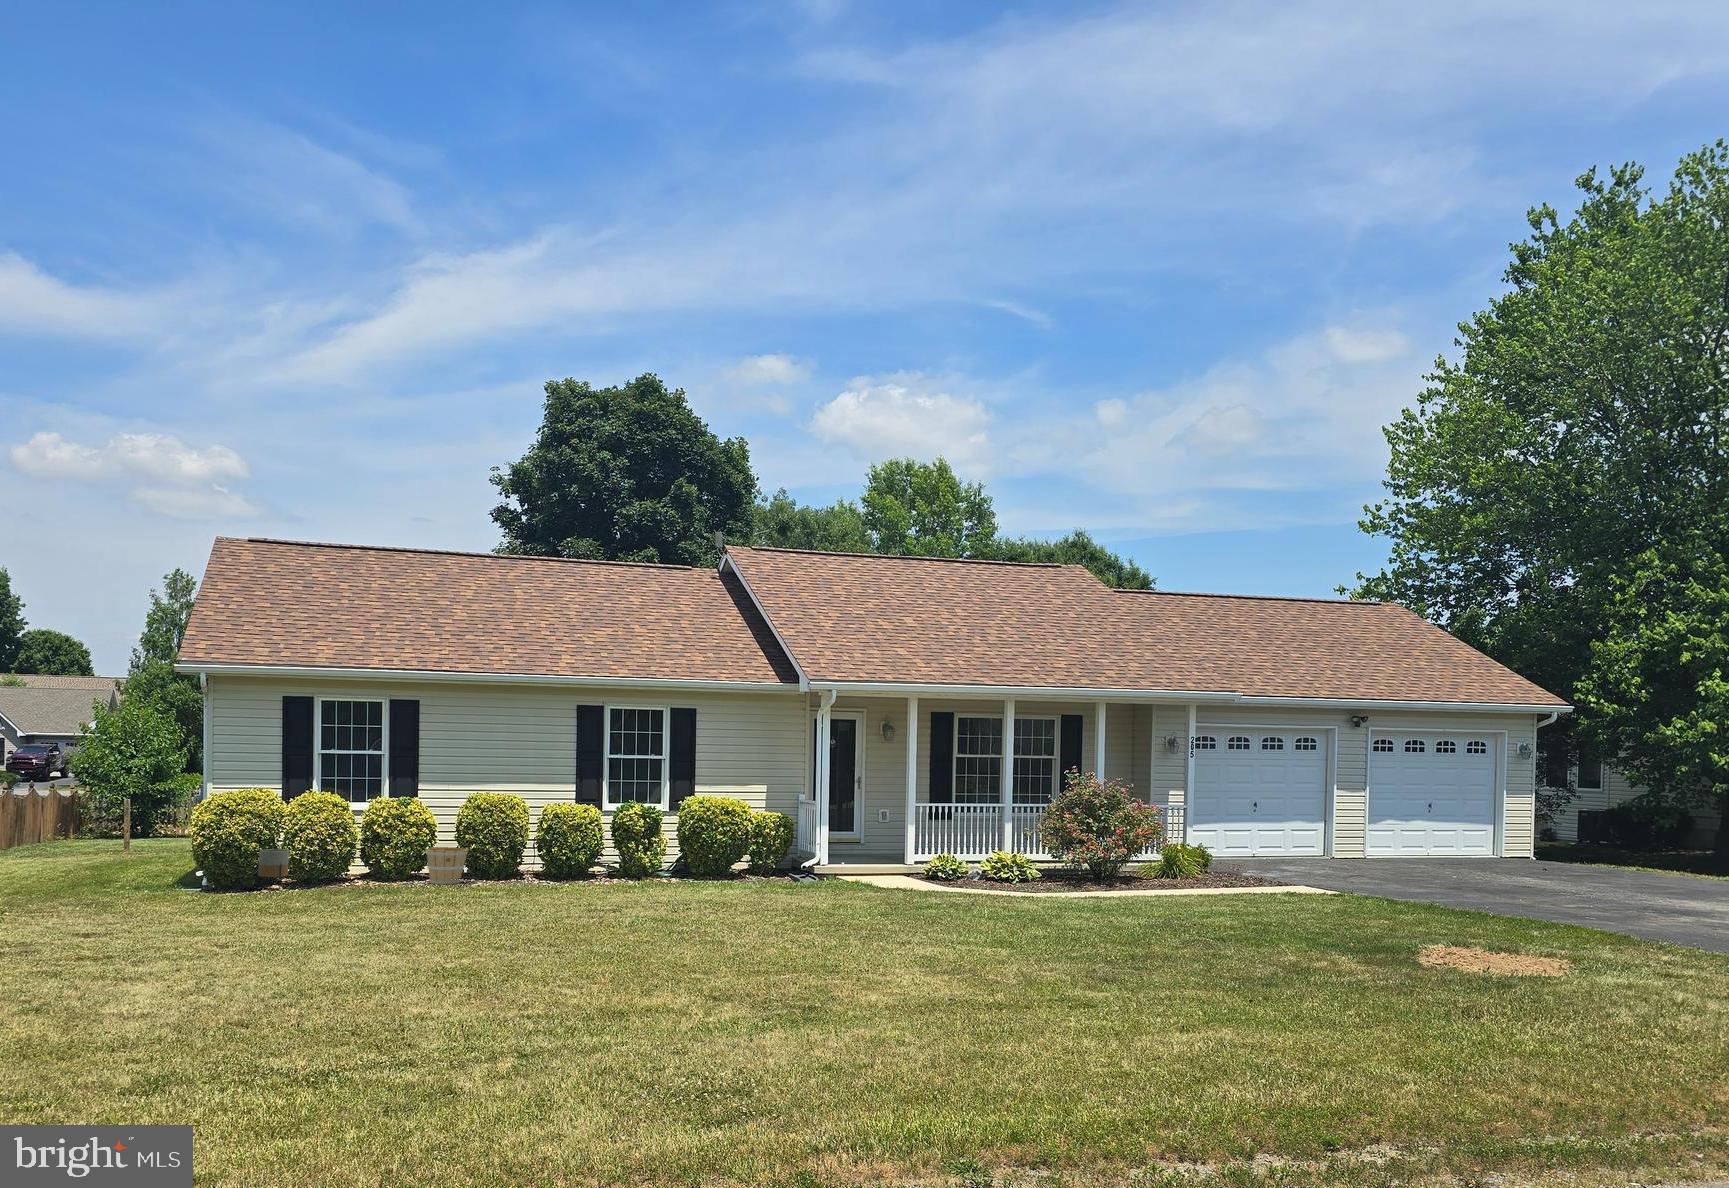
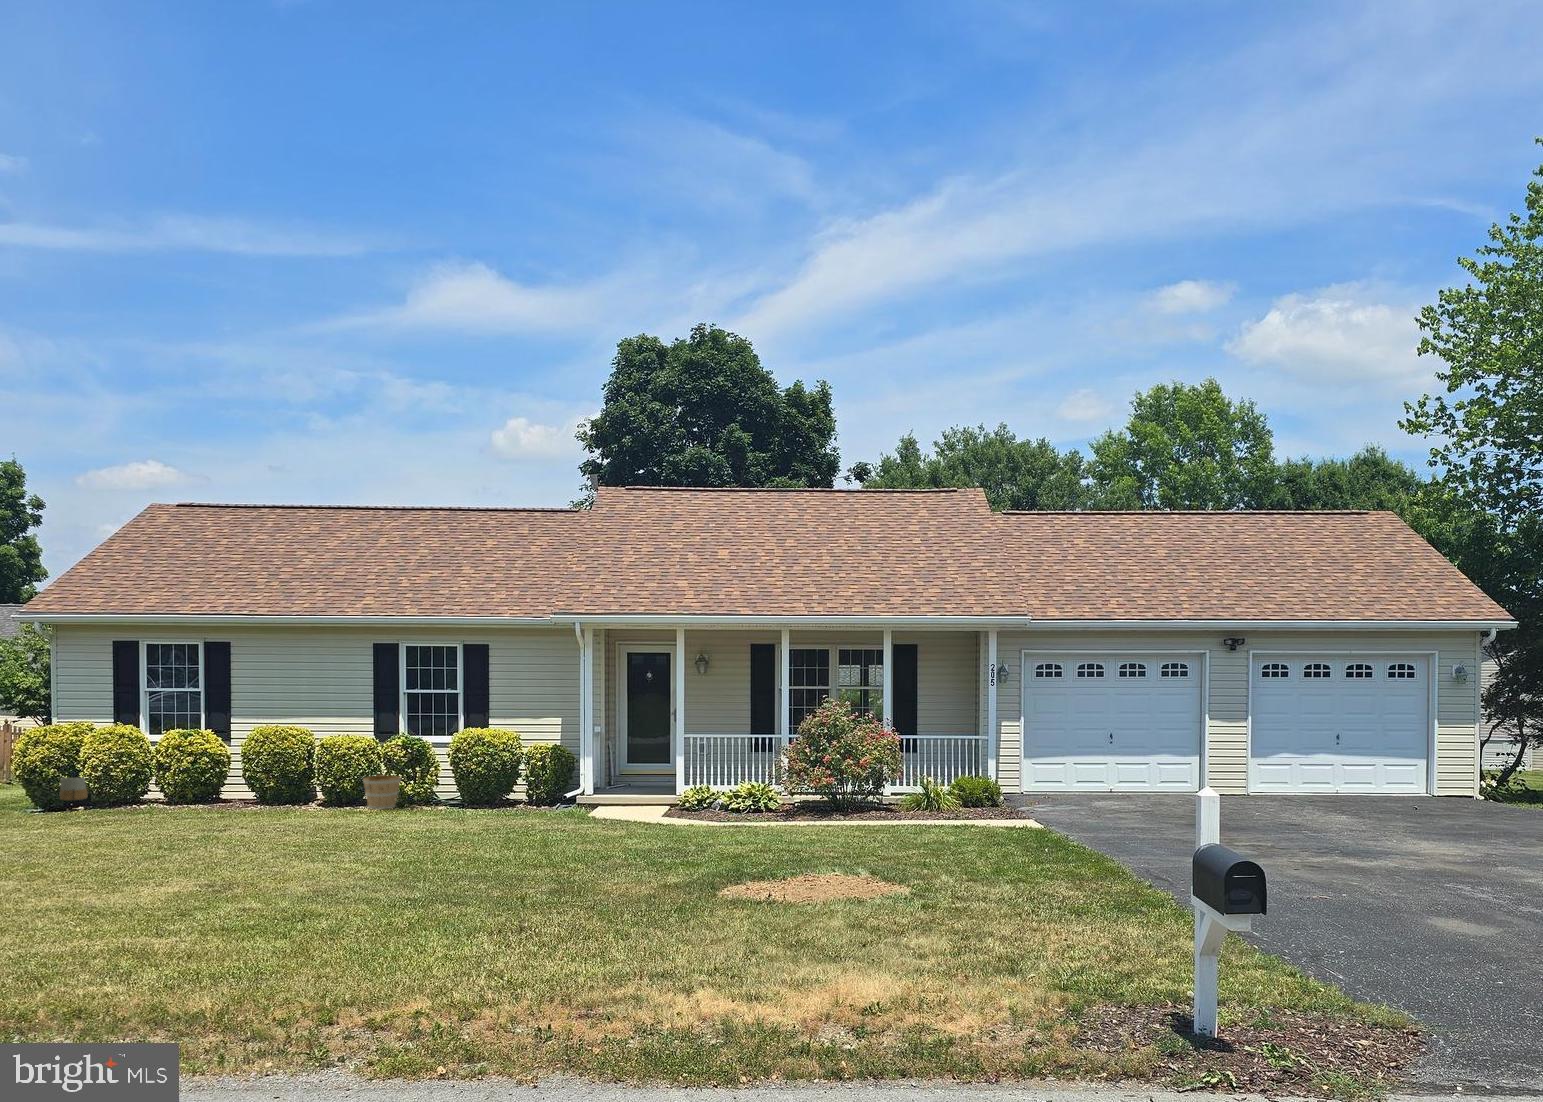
wooden bucket: present [425,847,468,884] -> present [363,775,401,810]

